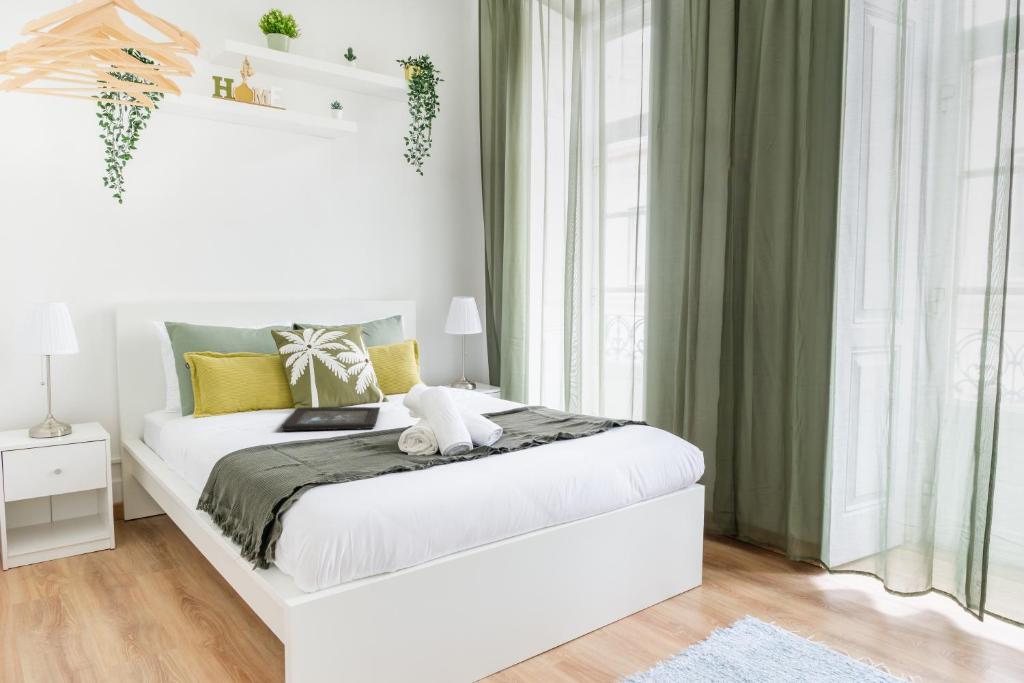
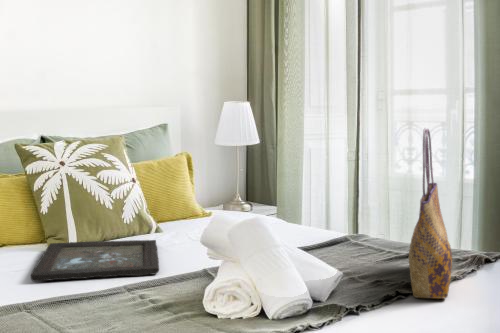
tote bag: none [543,326,588,445] -> present [409,128,452,299]

